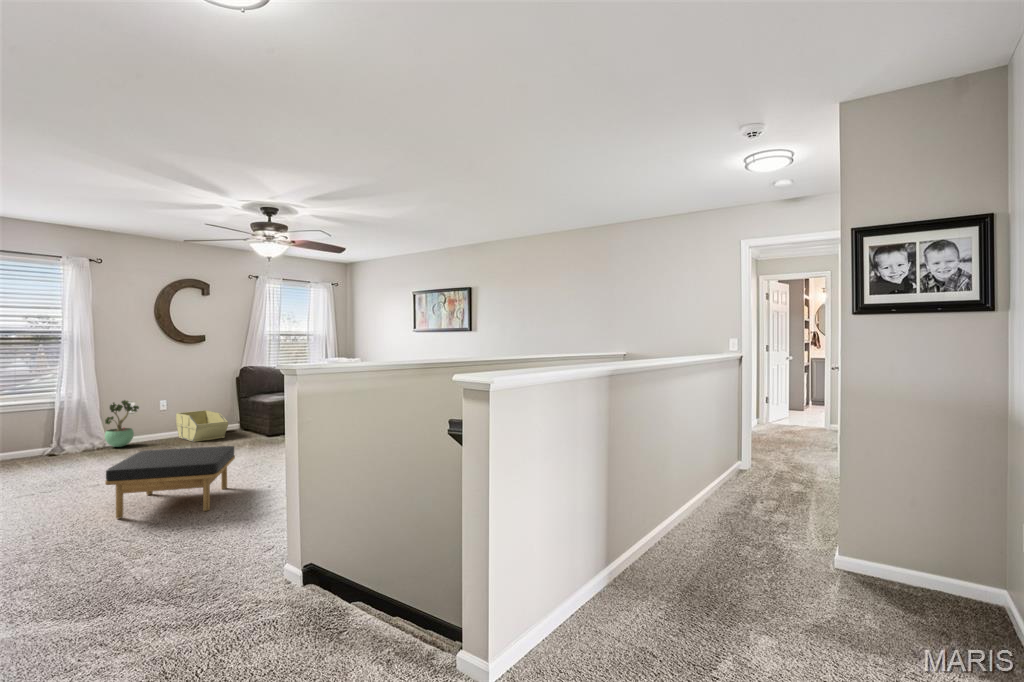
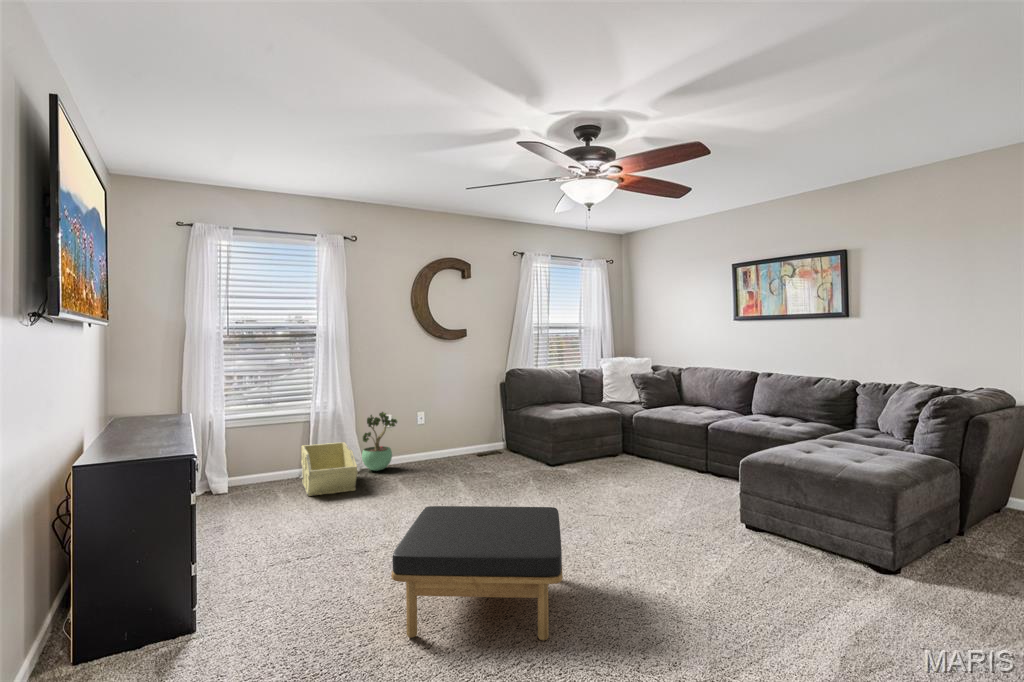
storage bin: present [176,410,228,442] -> present [301,442,358,496]

